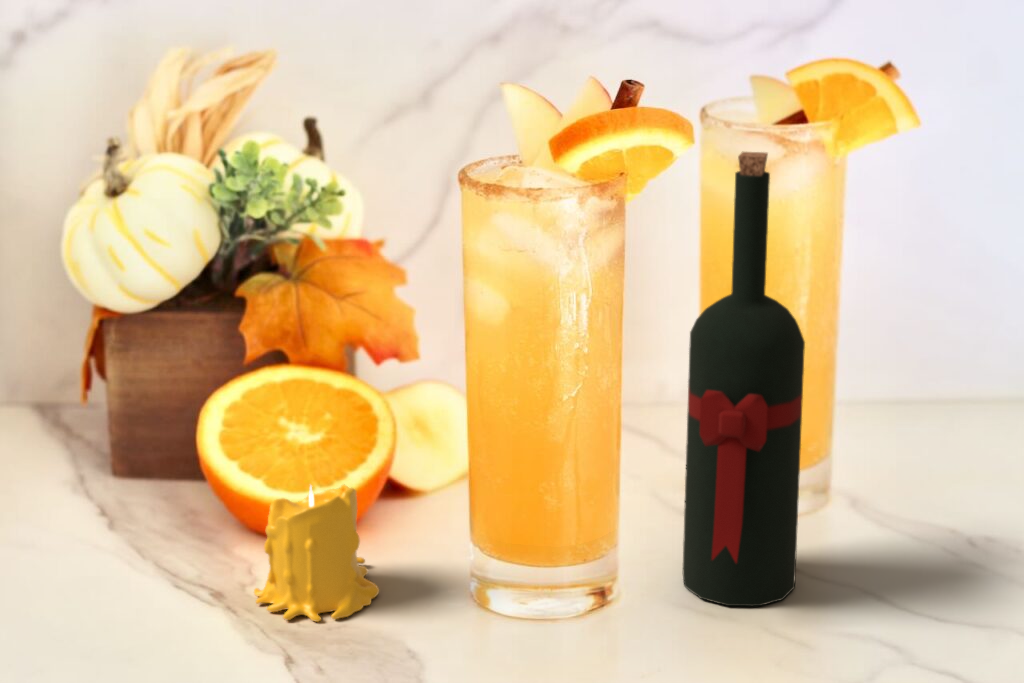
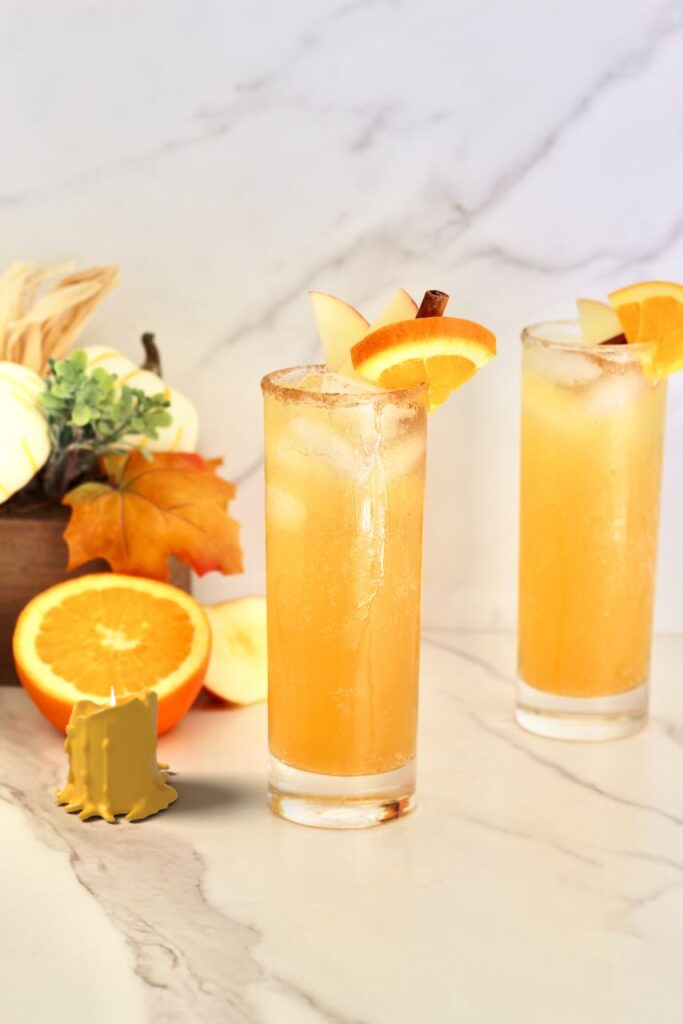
wine bottle: present [683,152,805,606] -> none [484,365,605,826]

